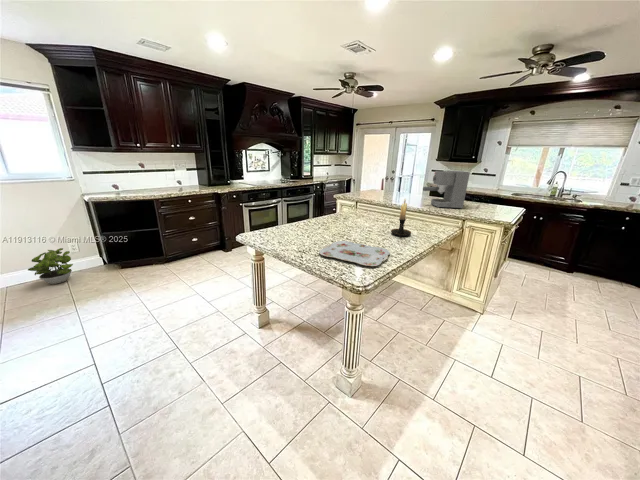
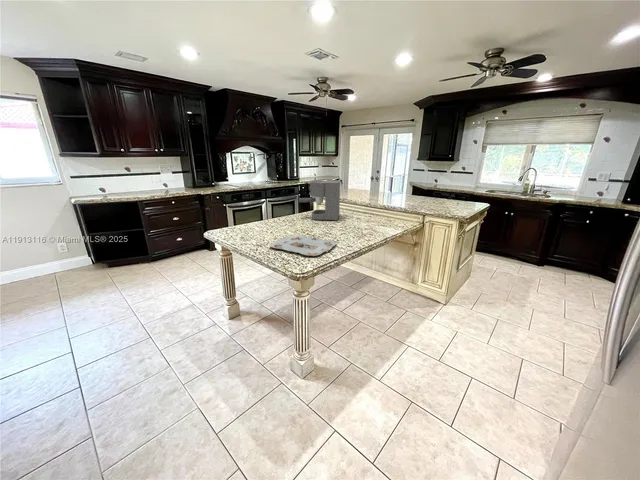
coffee maker: present [423,171,470,209] -> present [299,180,340,221]
candle holder: present [391,199,411,237] -> none [348,194,366,231]
potted plant: present [28,248,73,284] -> none [17,249,61,282]

